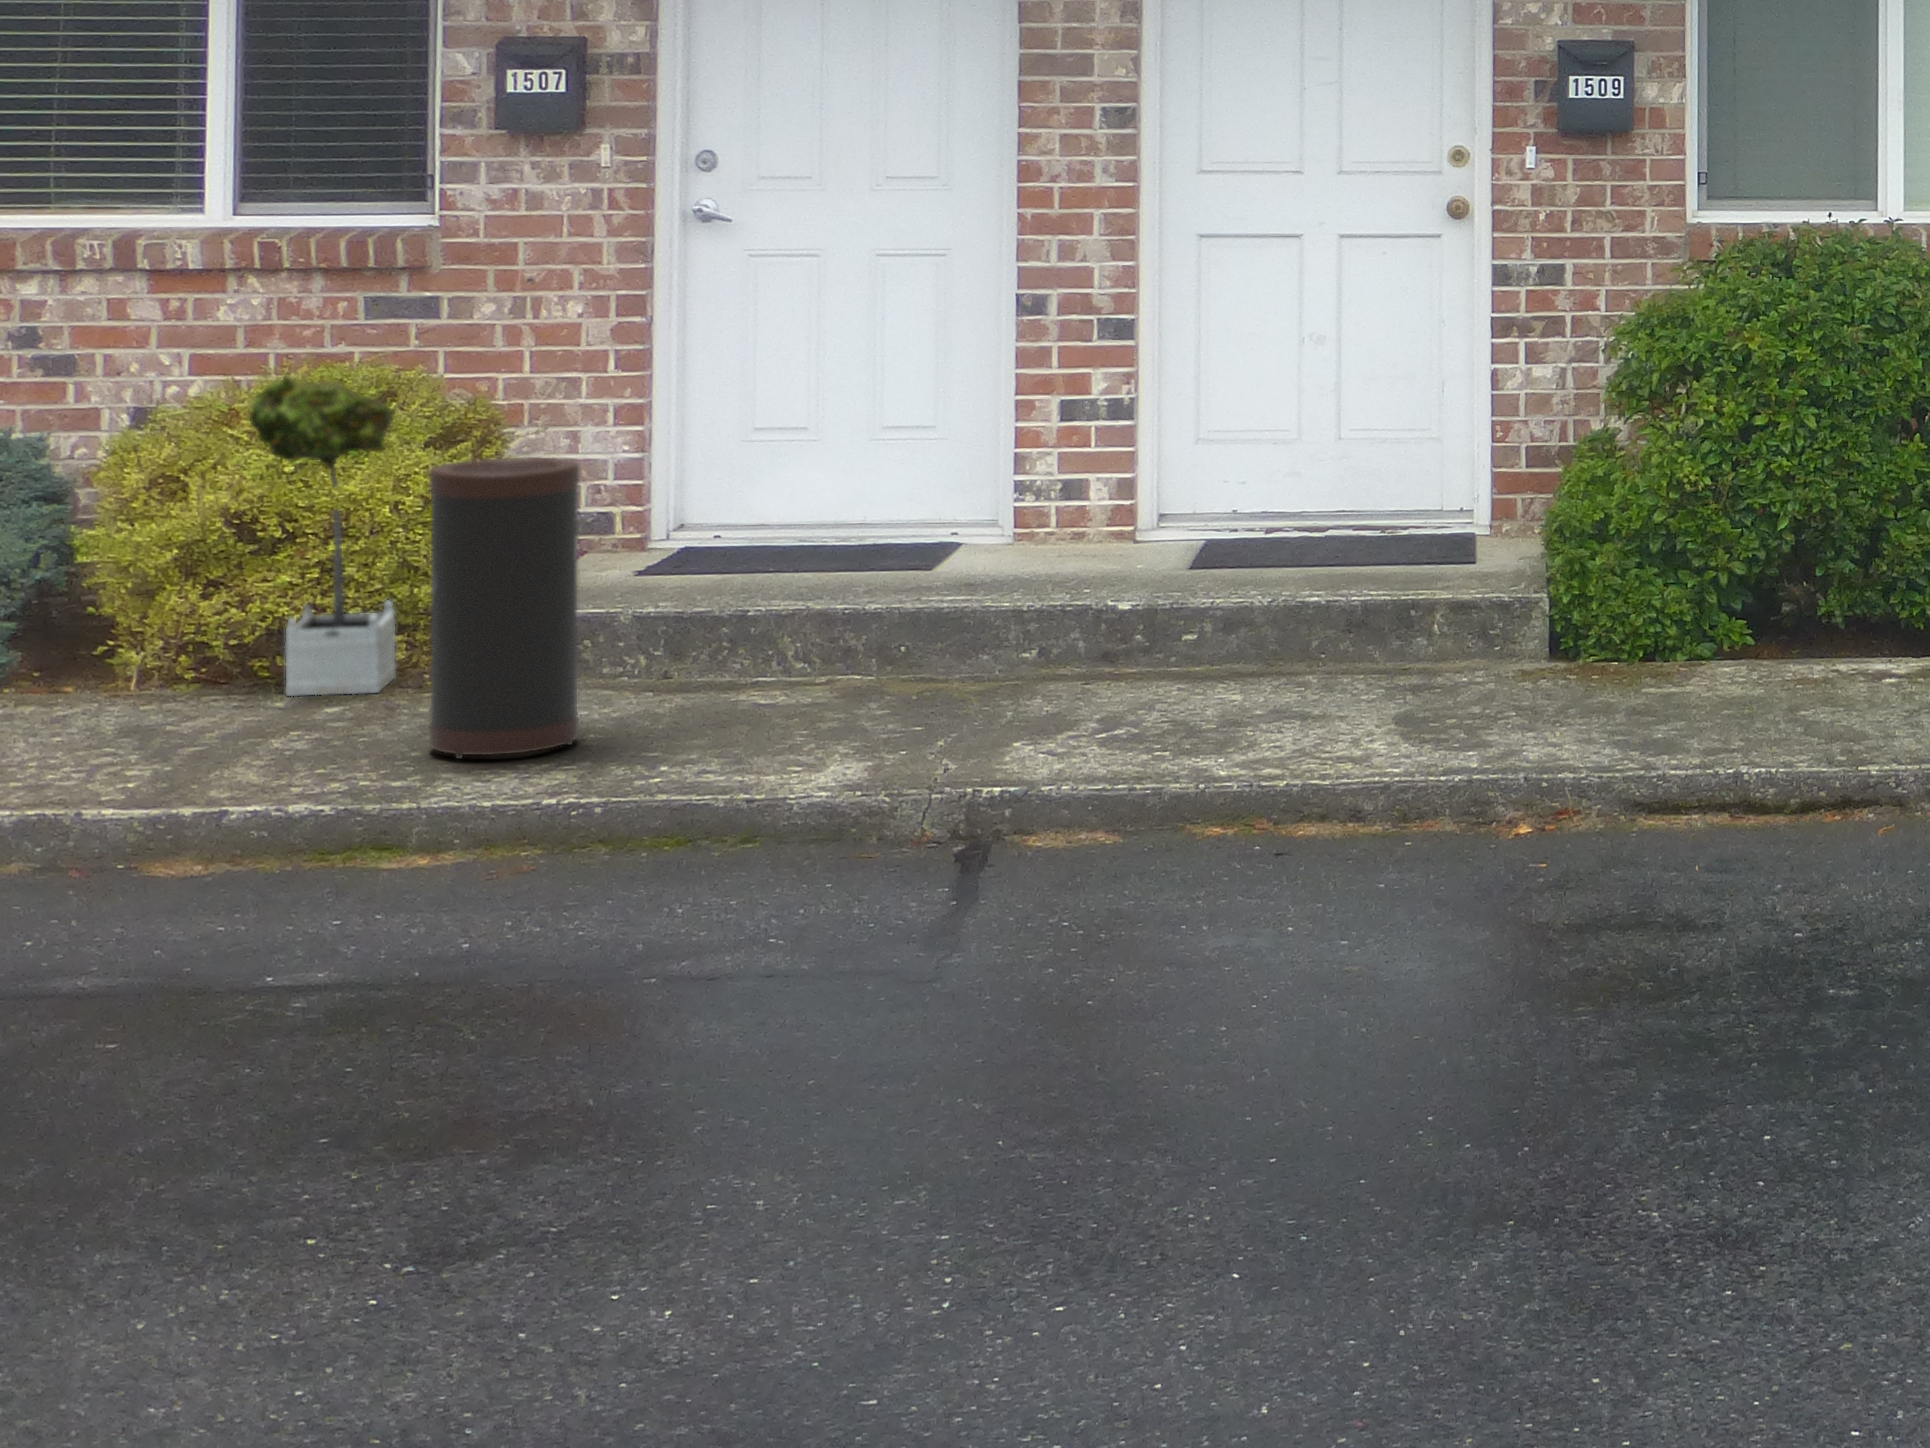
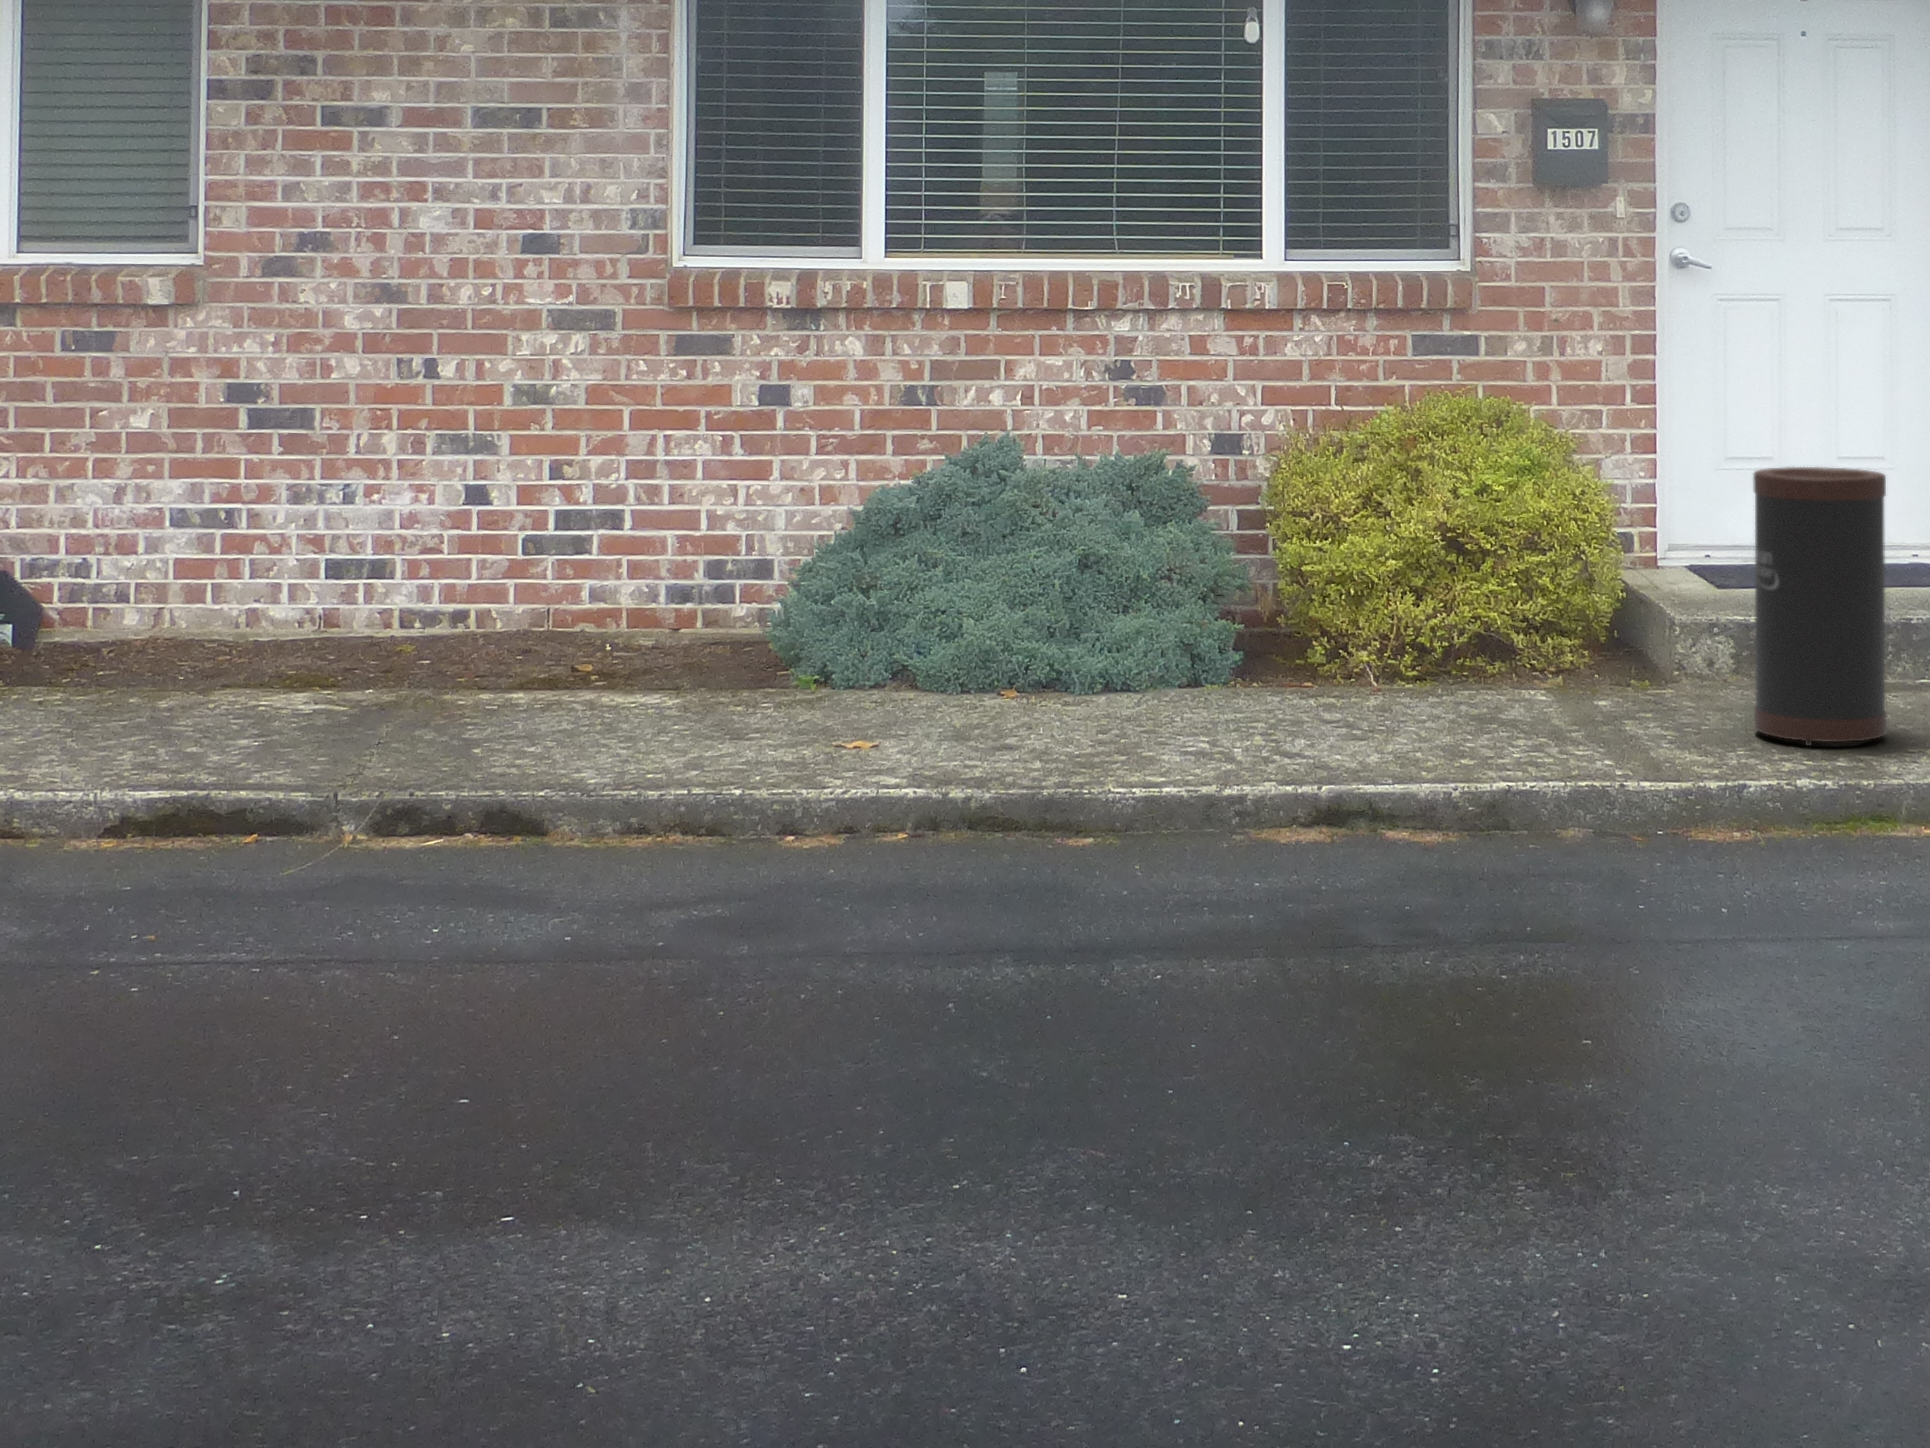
potted tree: present [249,376,396,696] -> none [1456,395,1583,692]

